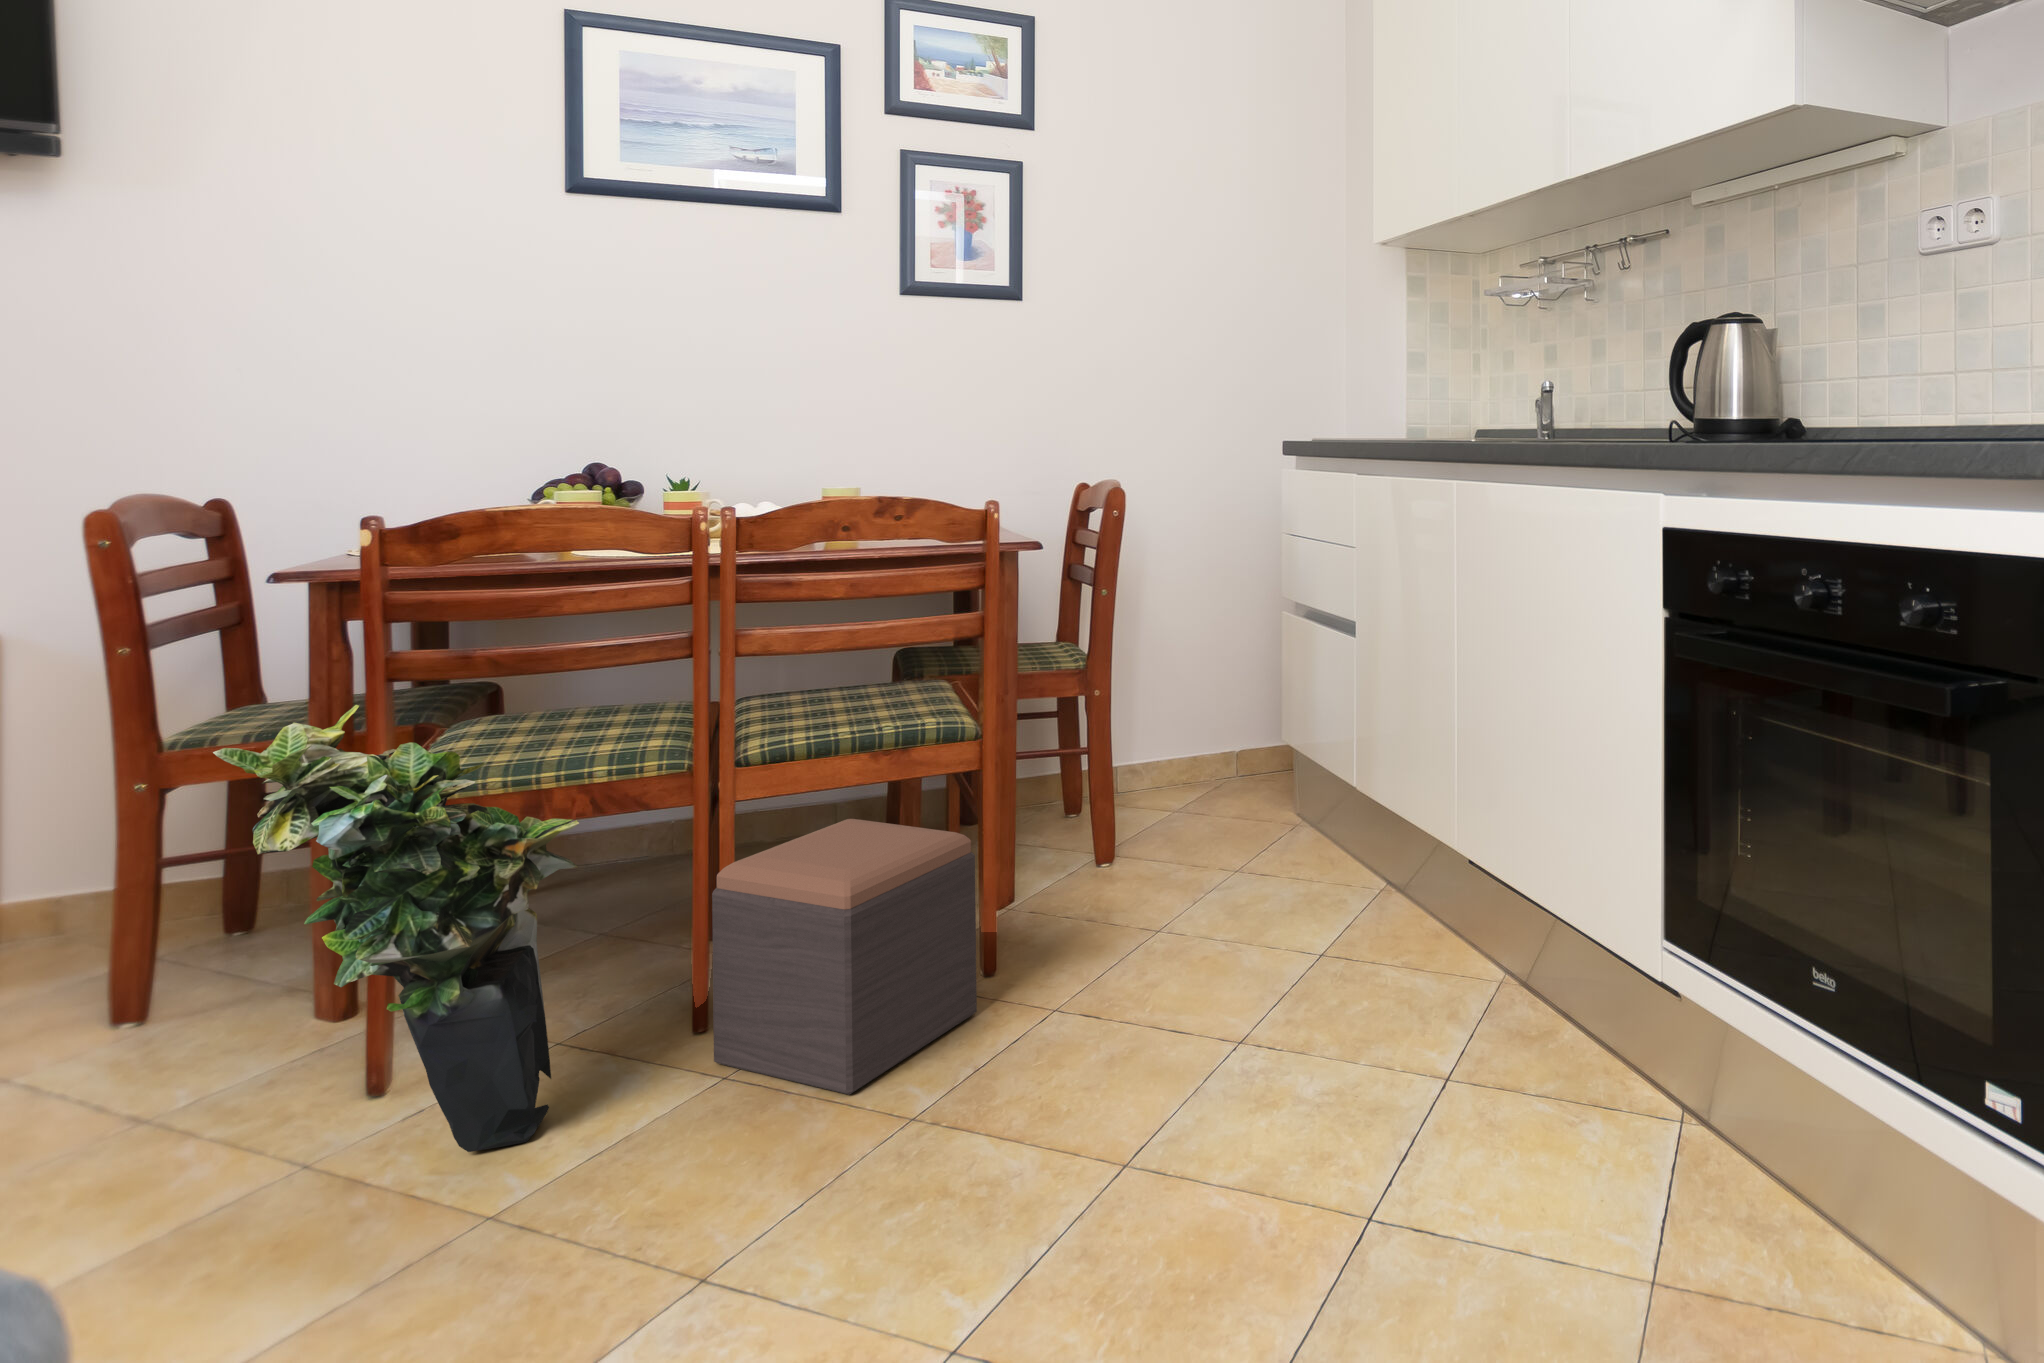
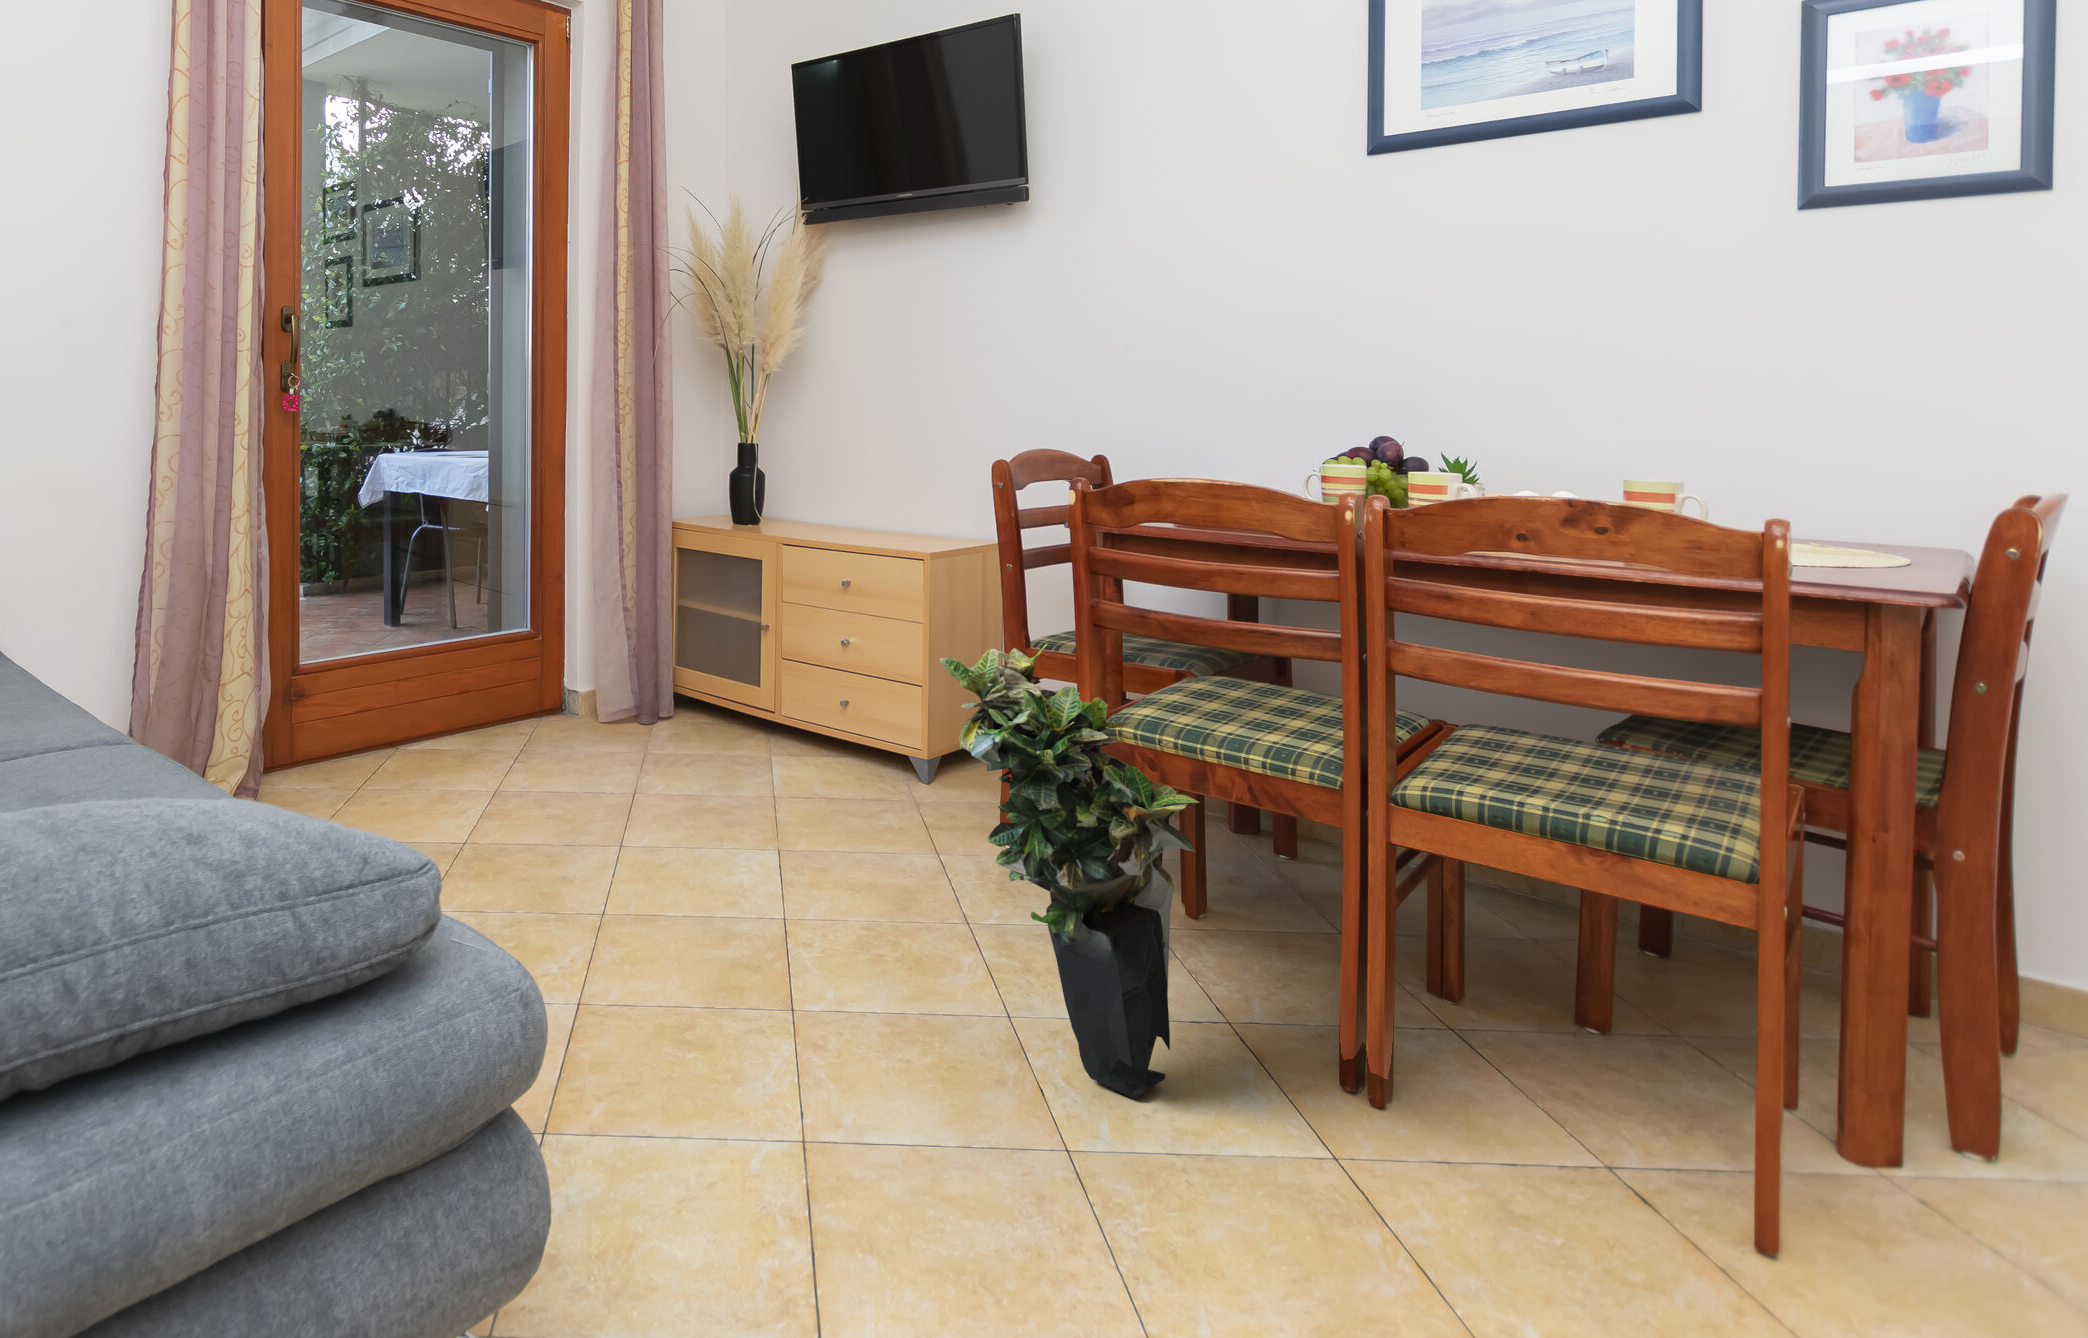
footstool: present [712,819,977,1095] -> none [1330,912,1697,1280]

